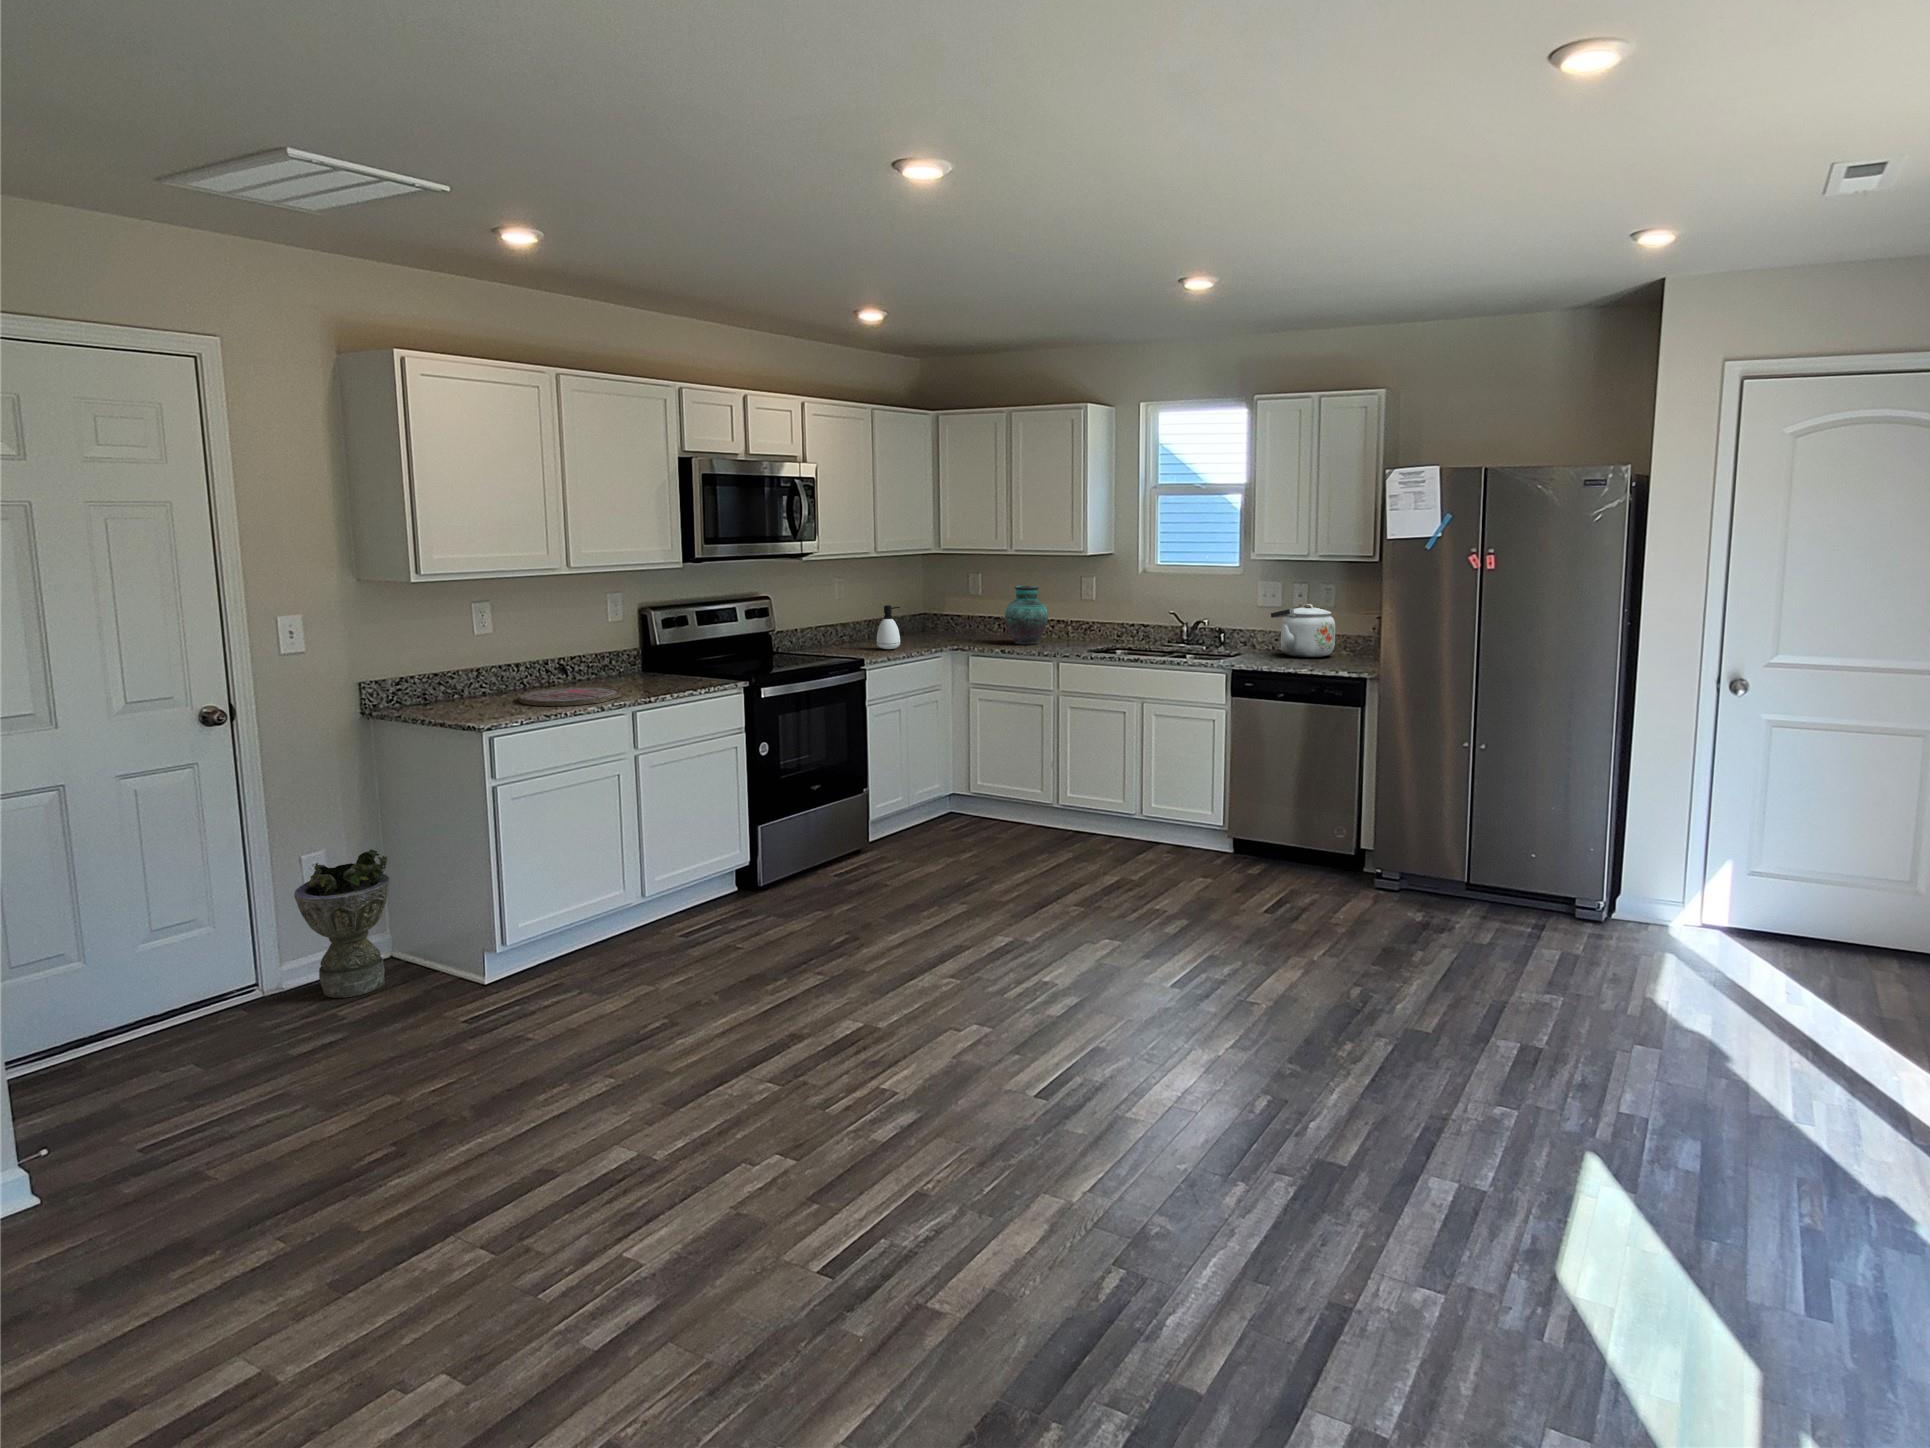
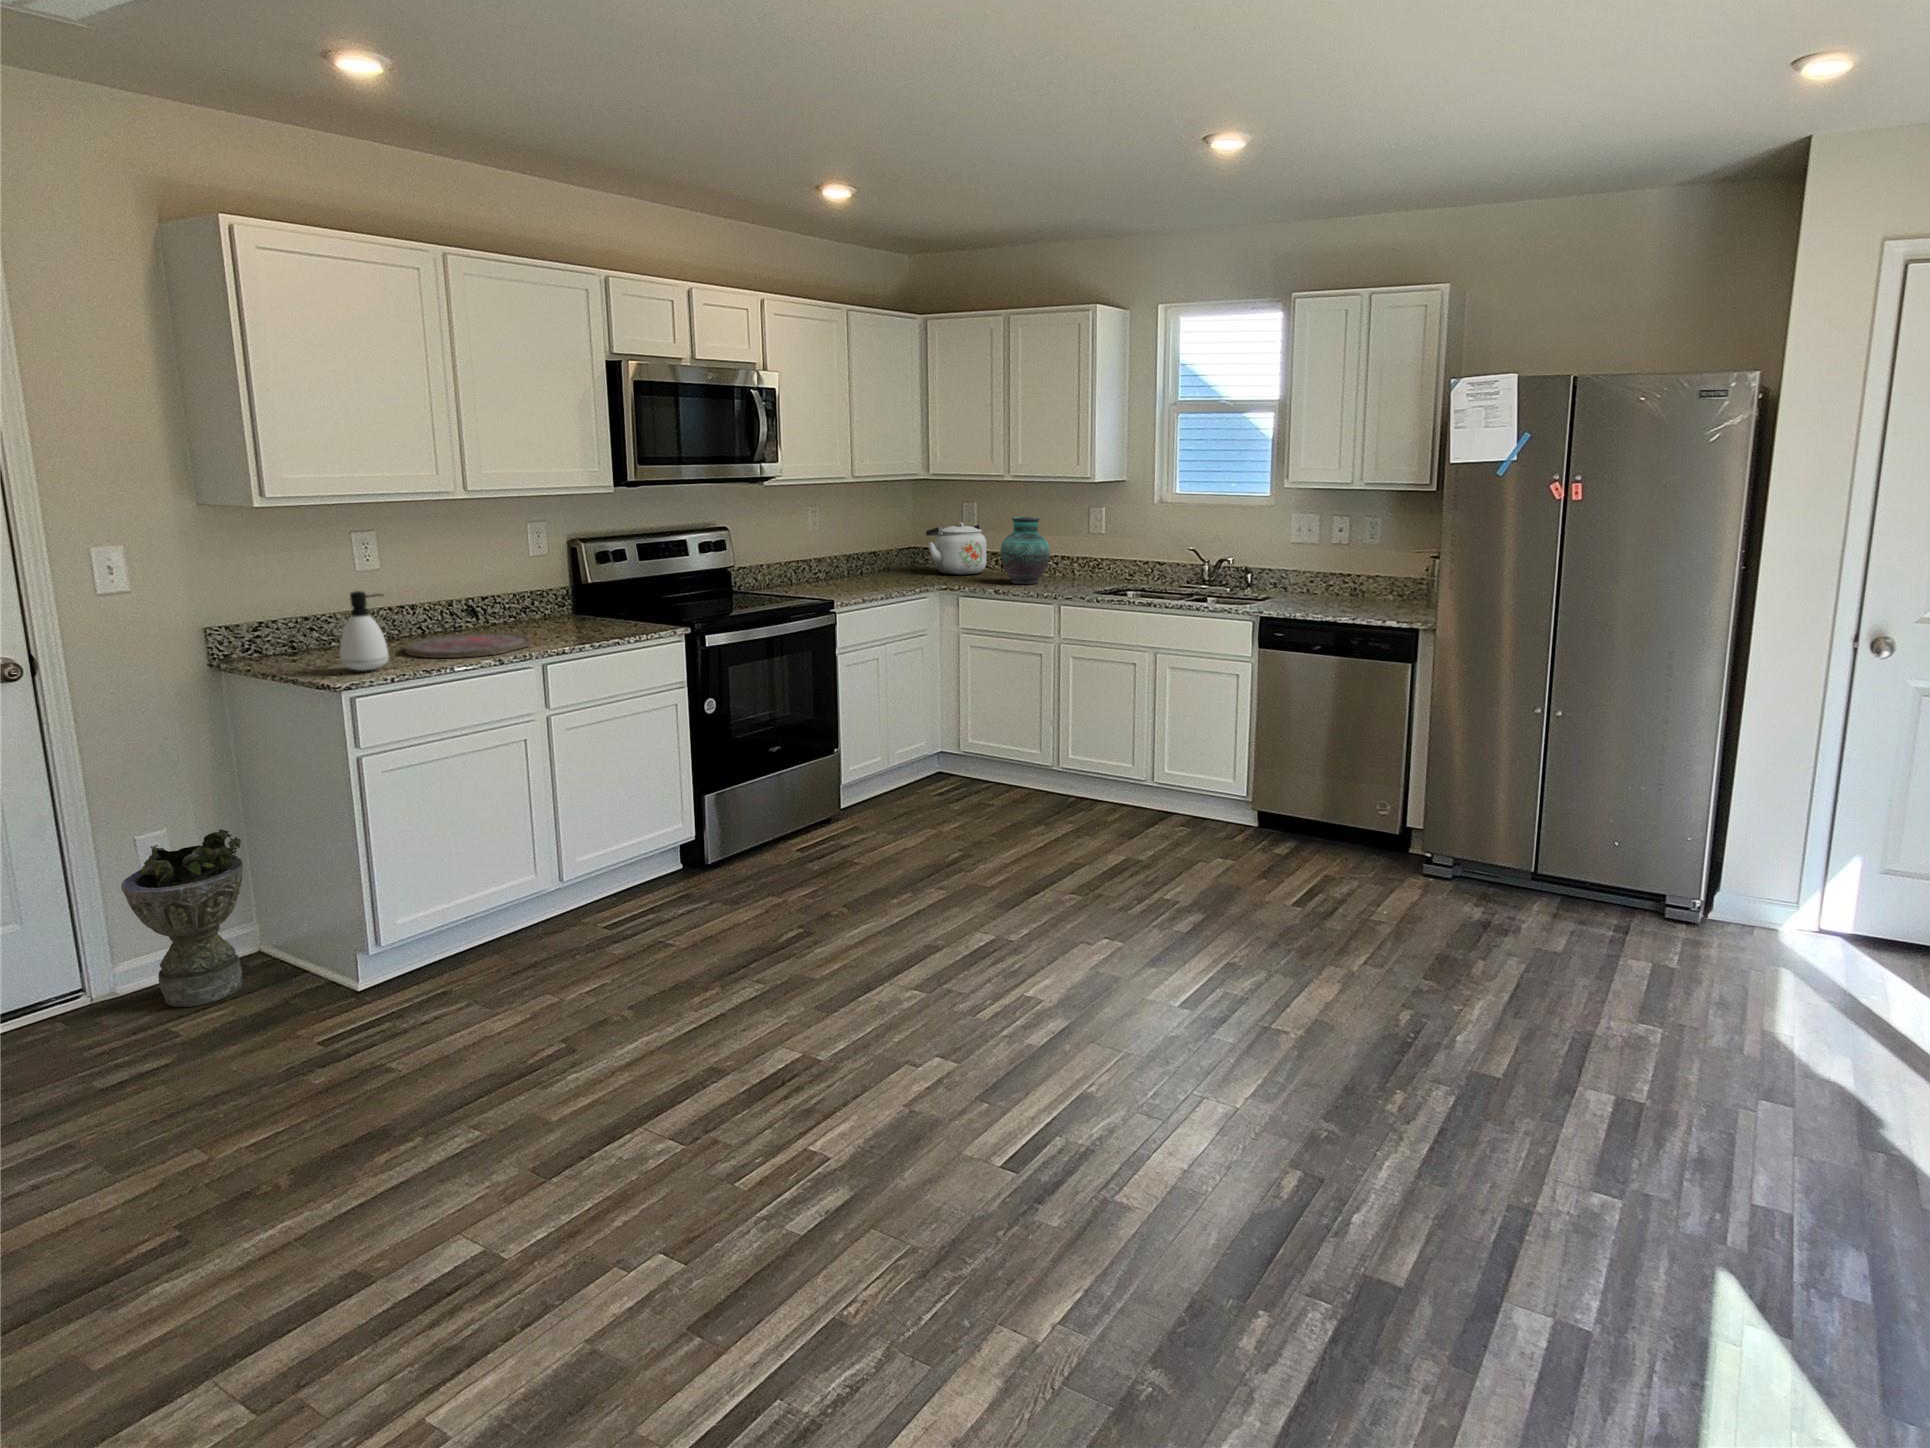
kettle: present [1271,604,1335,657] -> present [926,522,987,575]
soap dispenser: present [877,605,900,649] -> present [340,591,389,671]

